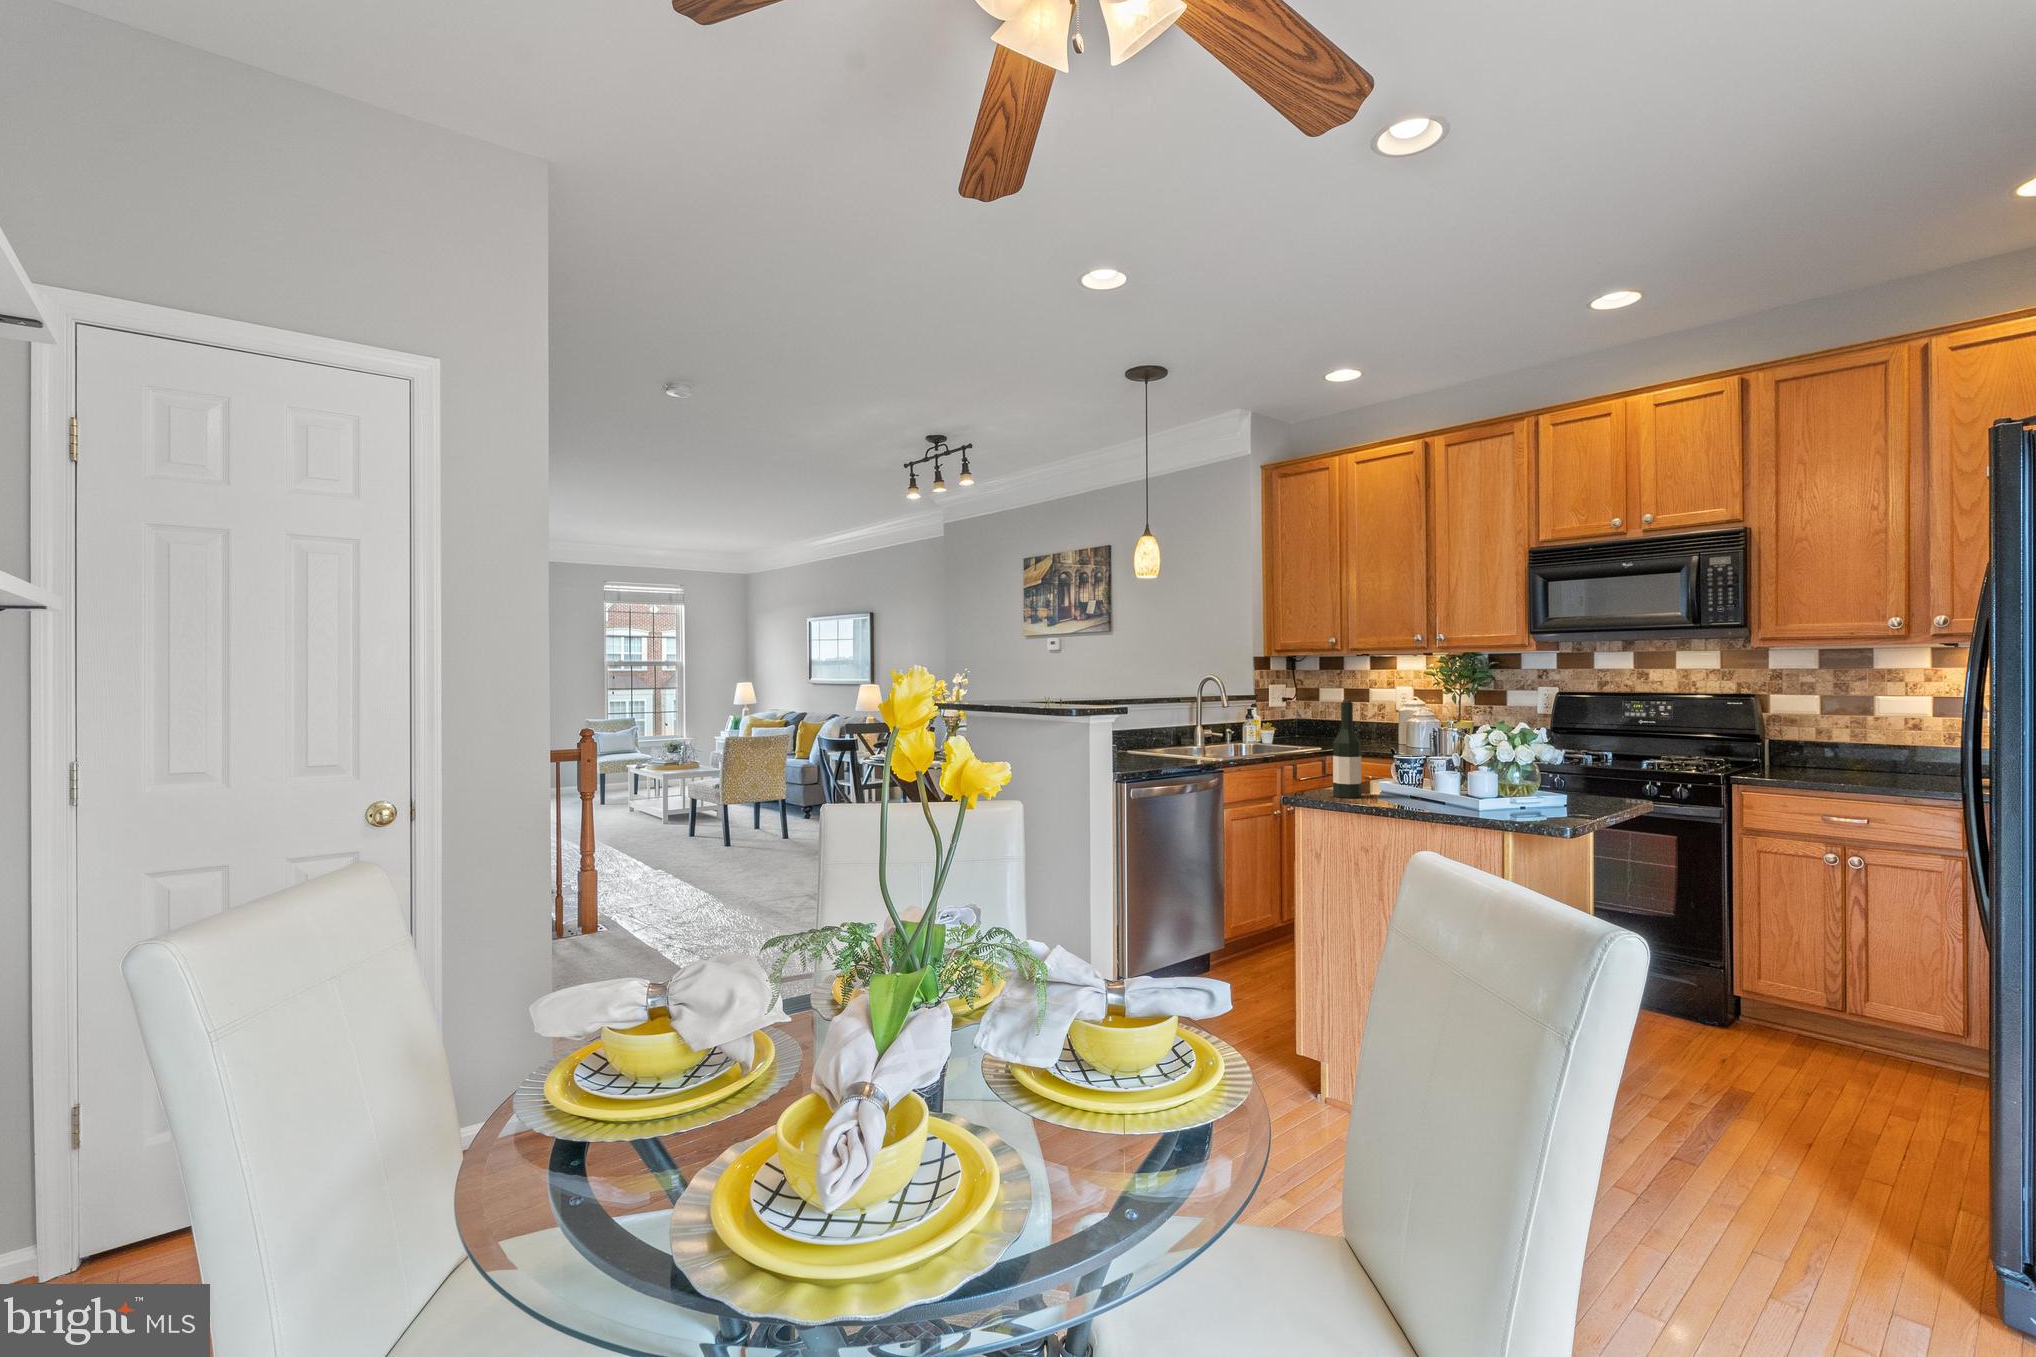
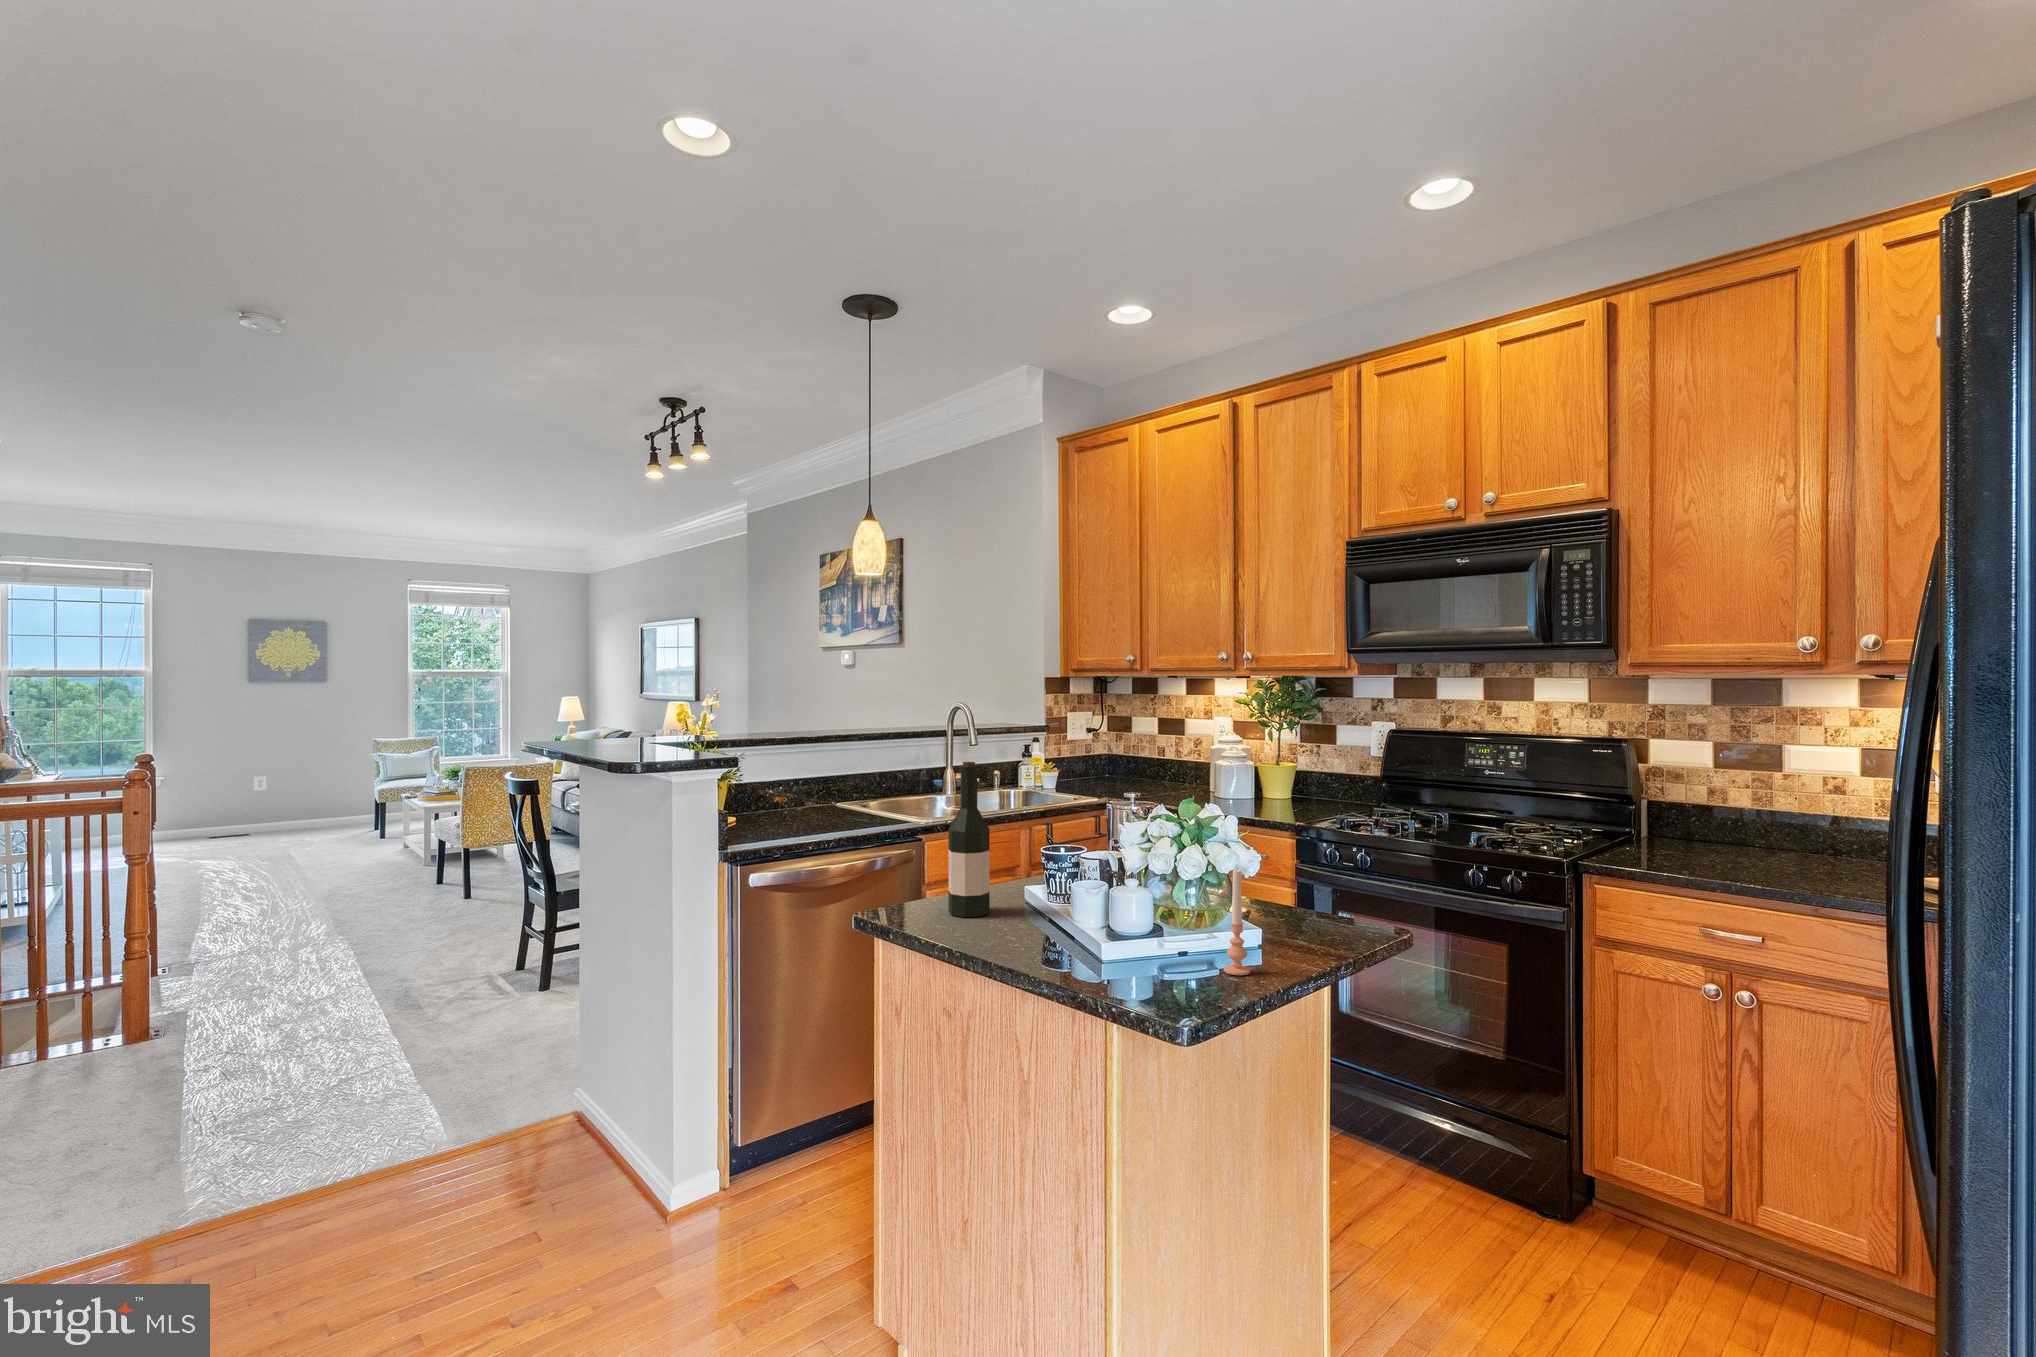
candle: none [1551,754,1569,817] -> present [1224,869,1250,975]

